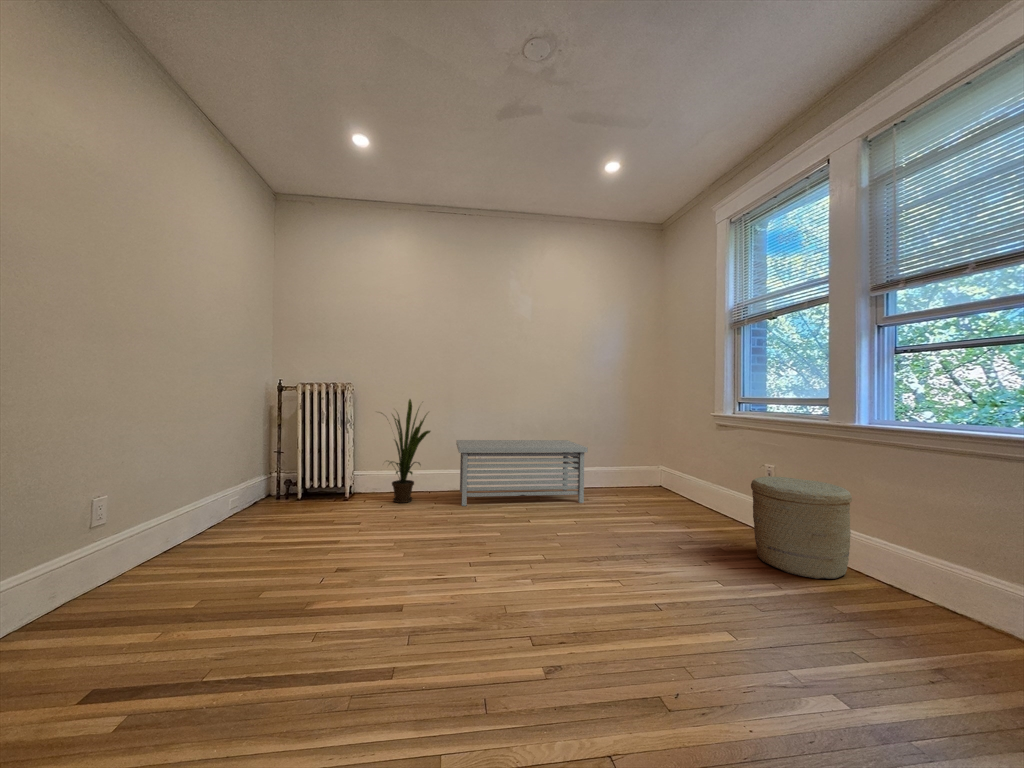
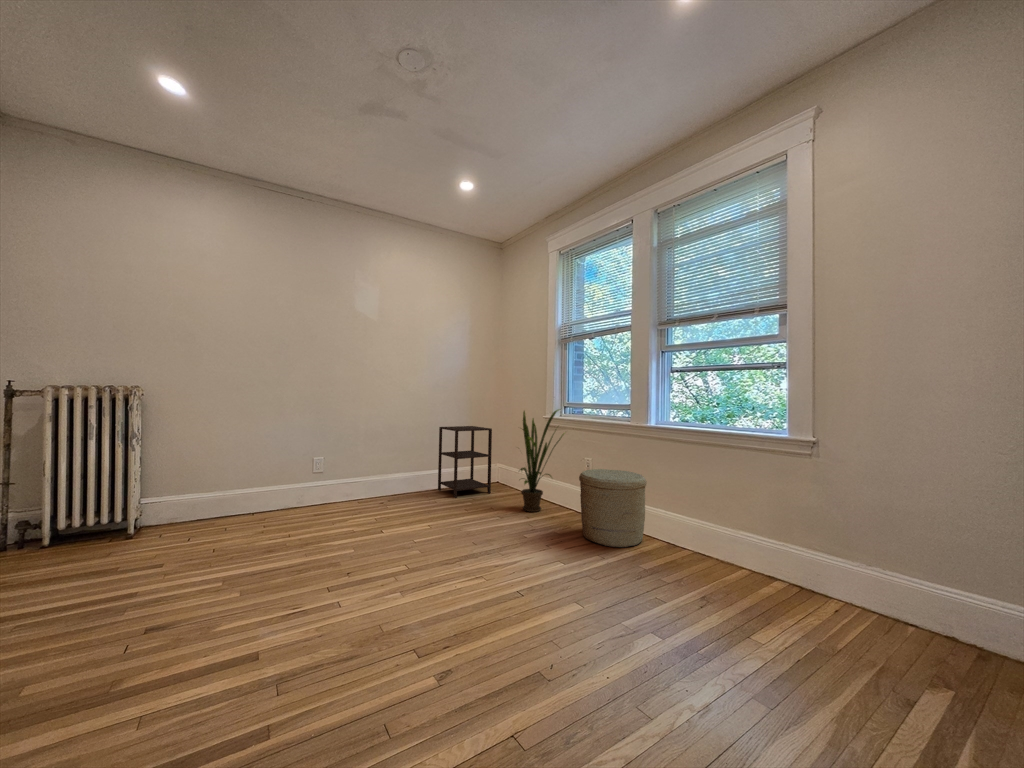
house plant: present [388,399,430,503] -> present [520,409,564,512]
side table: none [595,423,652,497] -> present [438,426,492,498]
storage bench: present [456,440,588,506] -> none [287,445,436,525]

